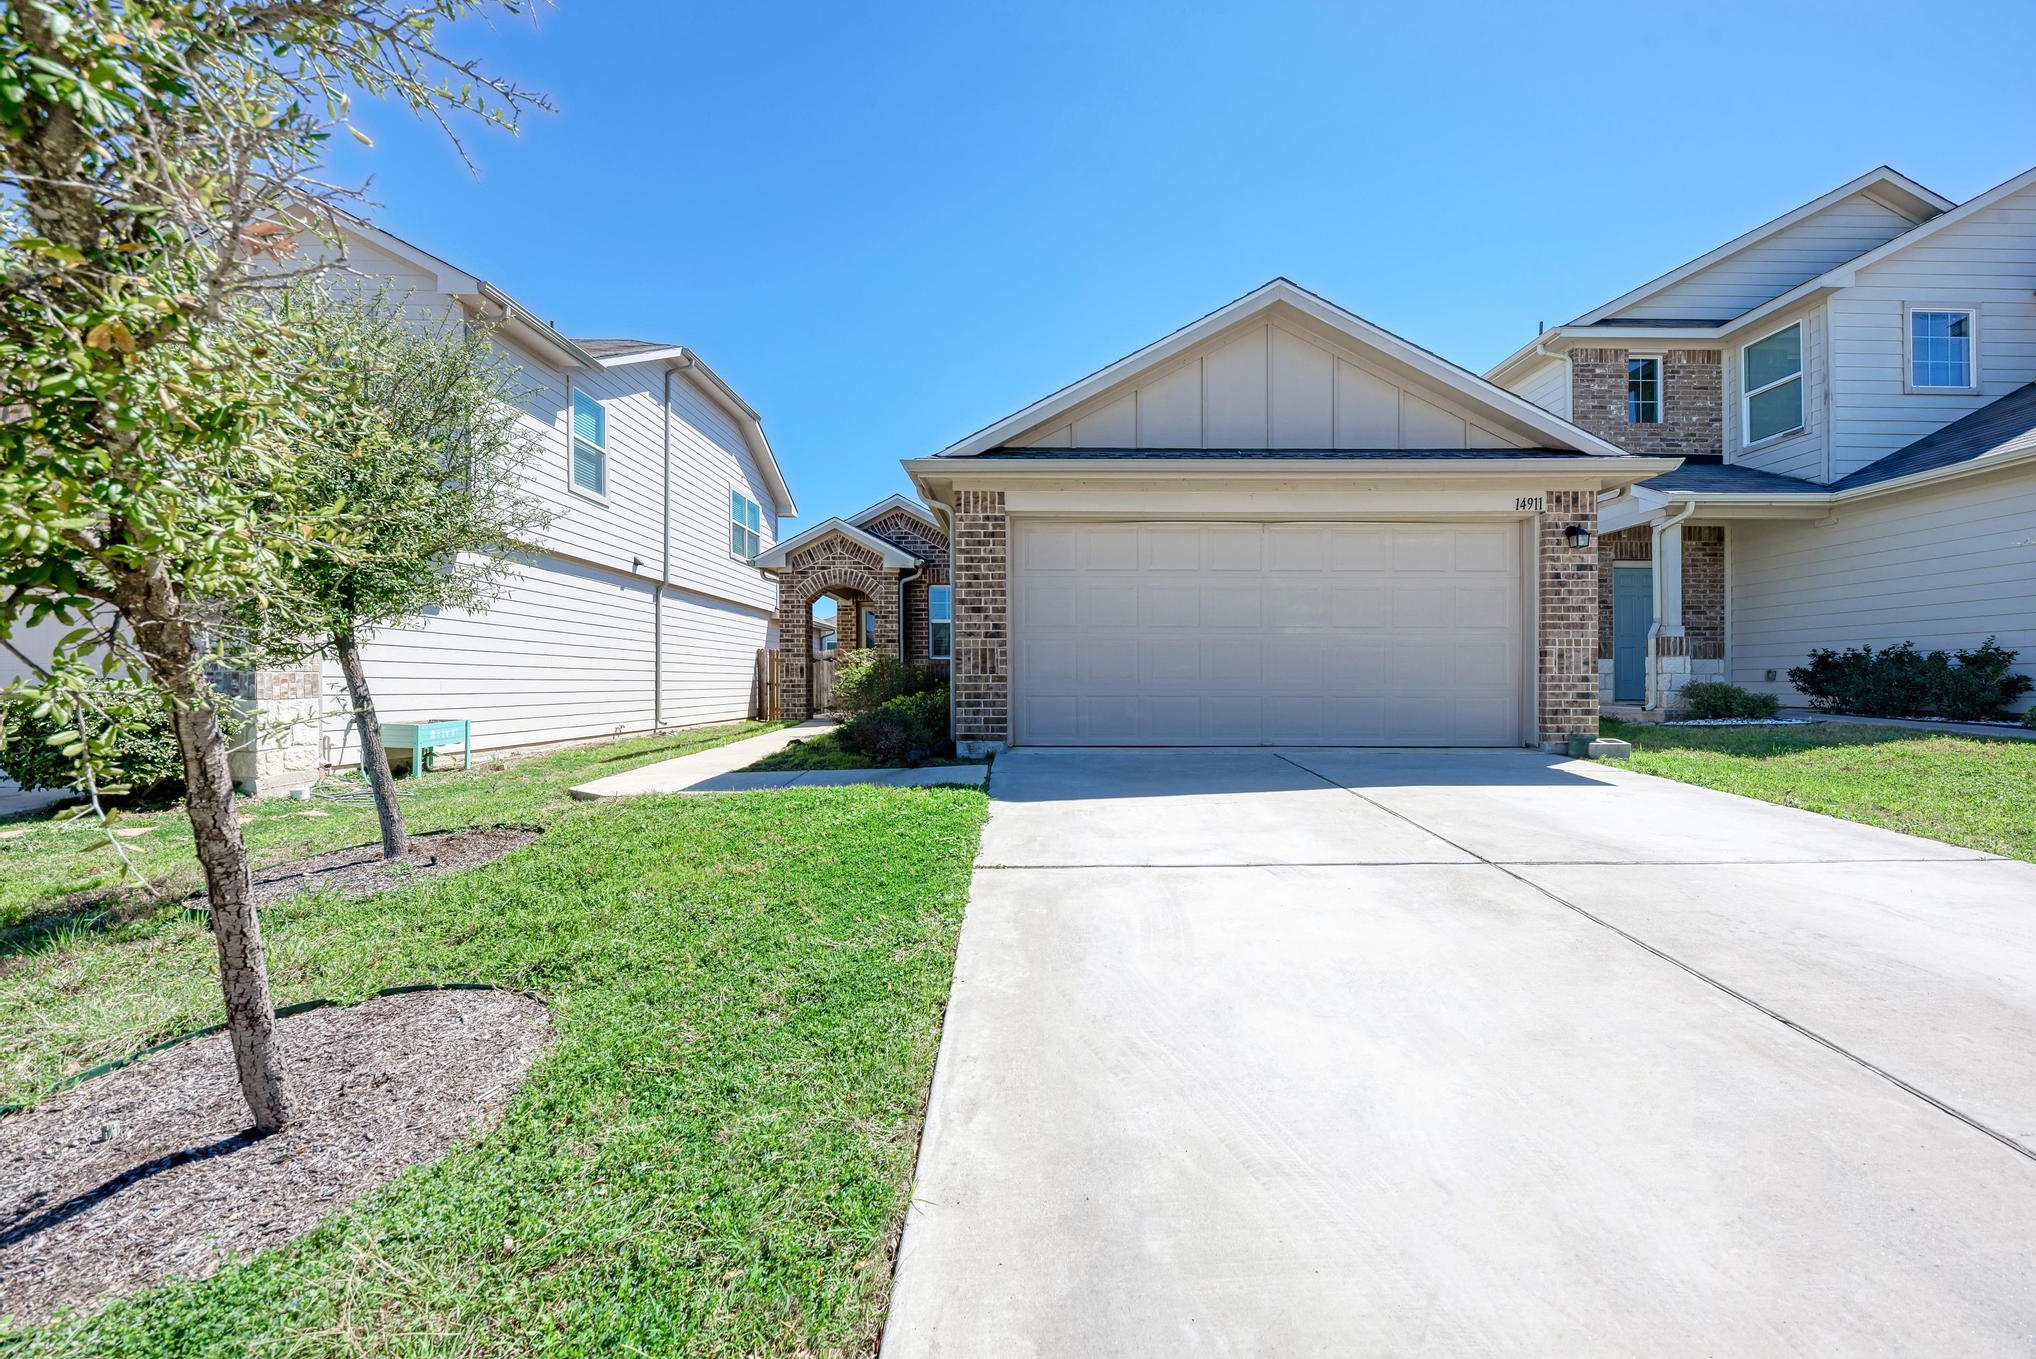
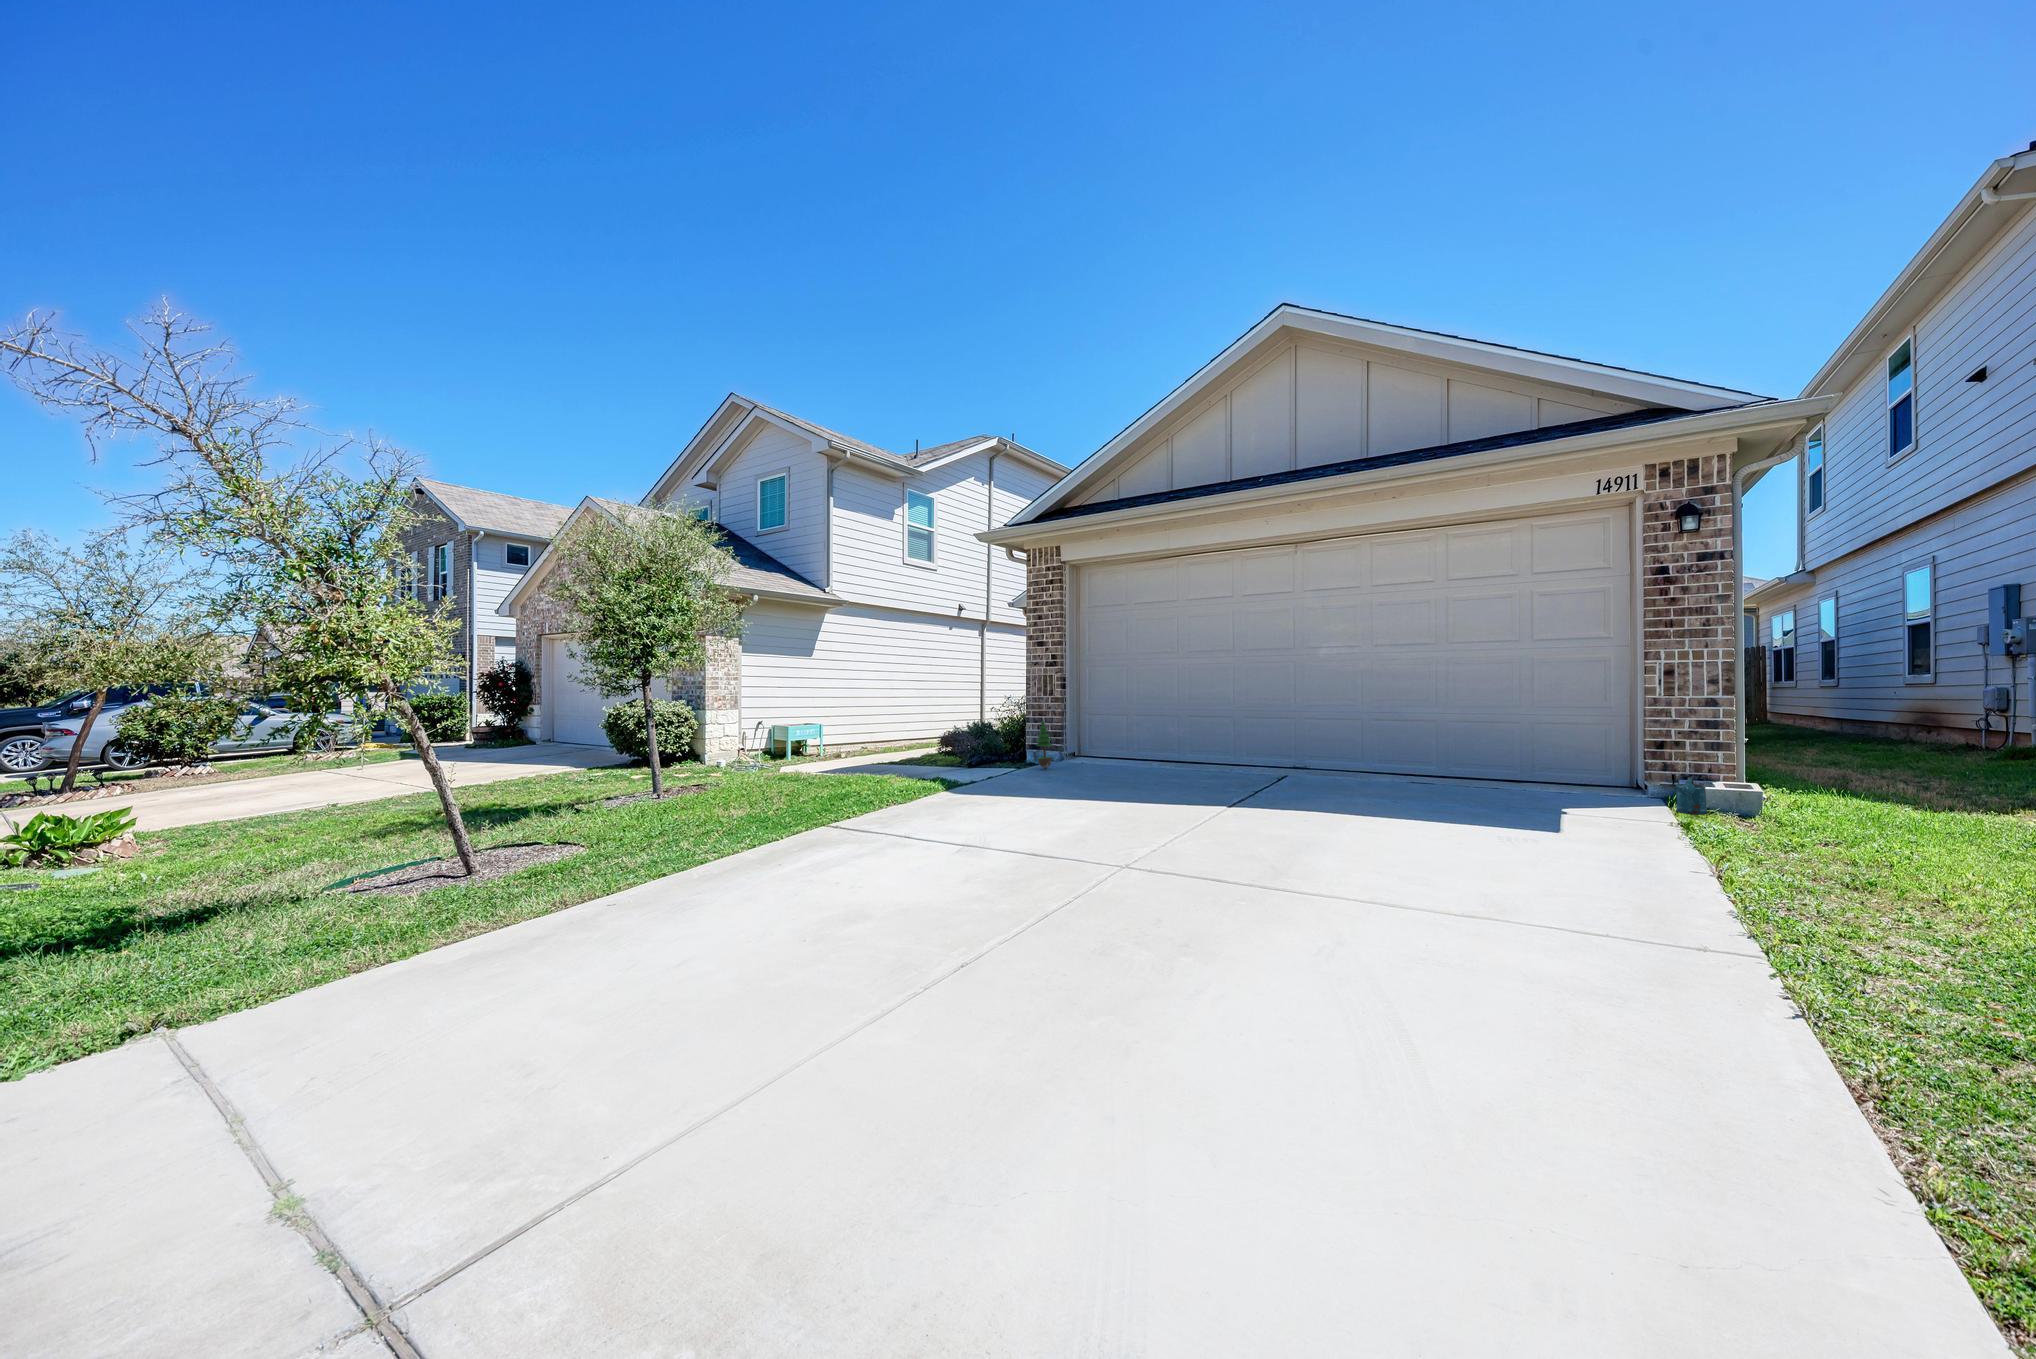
potted tree: none [980,701,1002,761] -> present [1036,720,1053,769]

